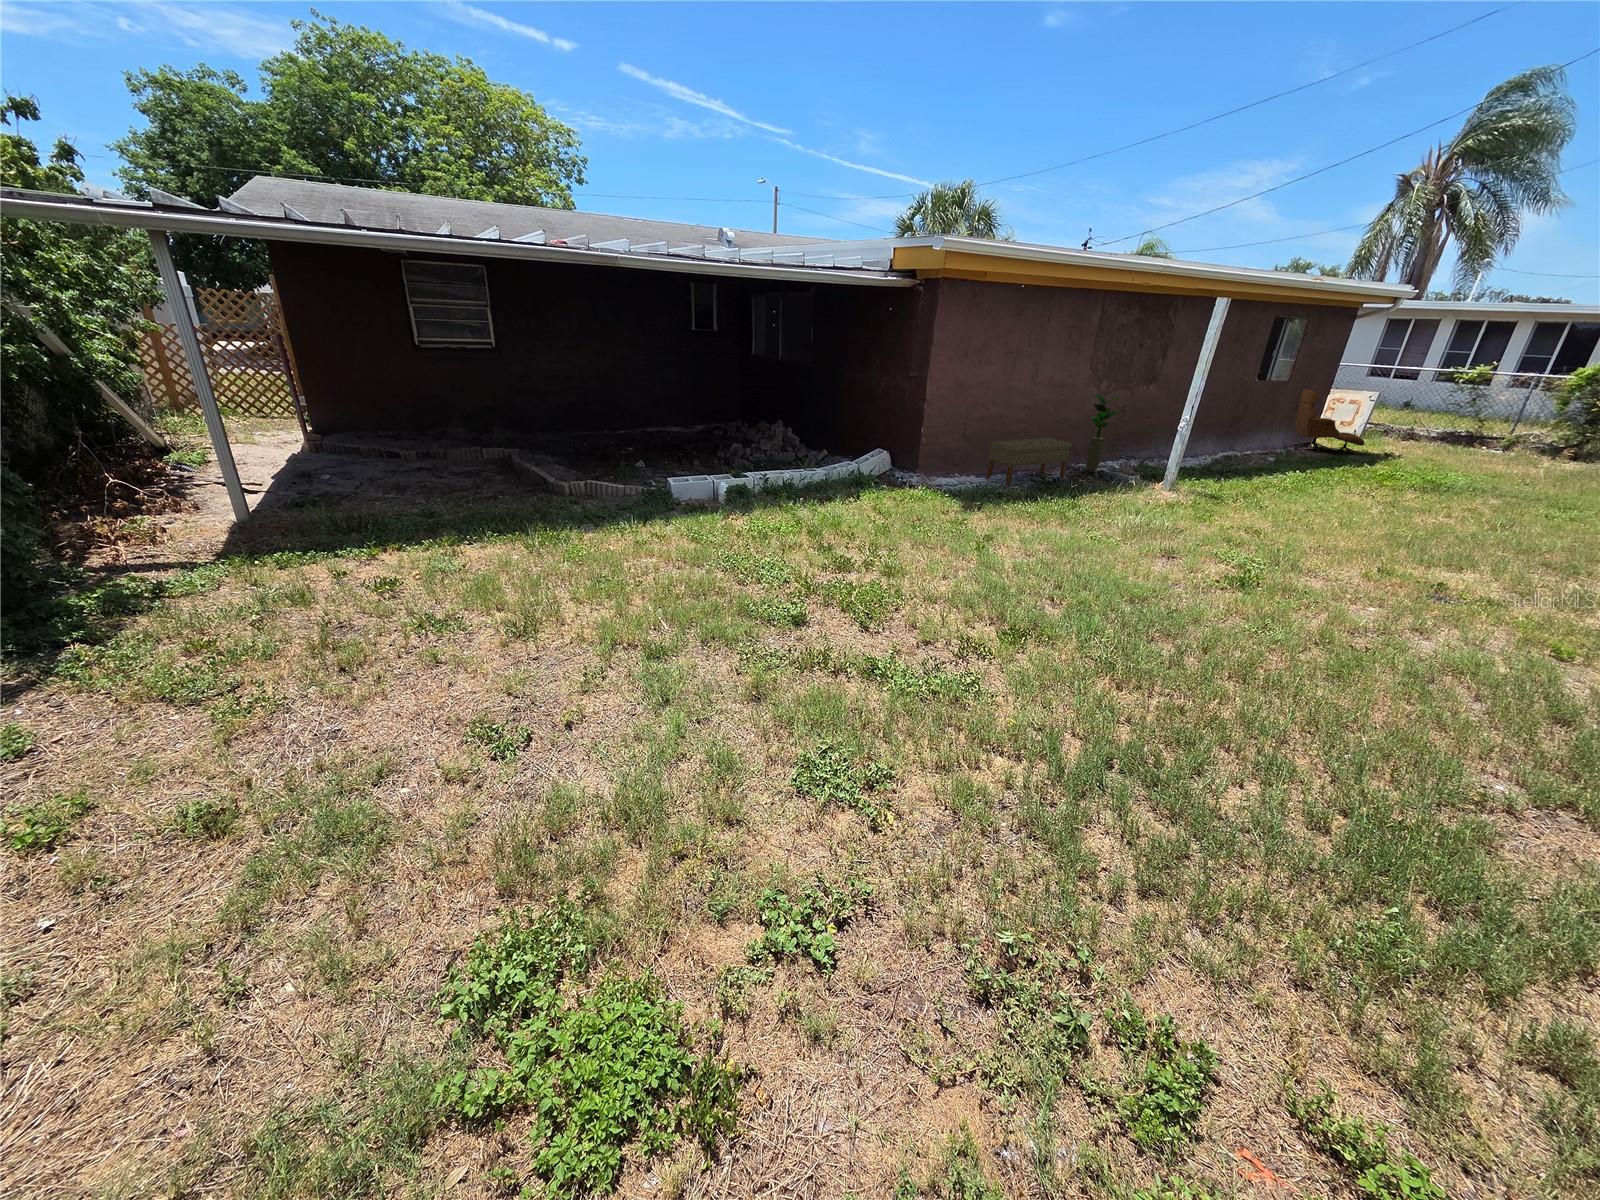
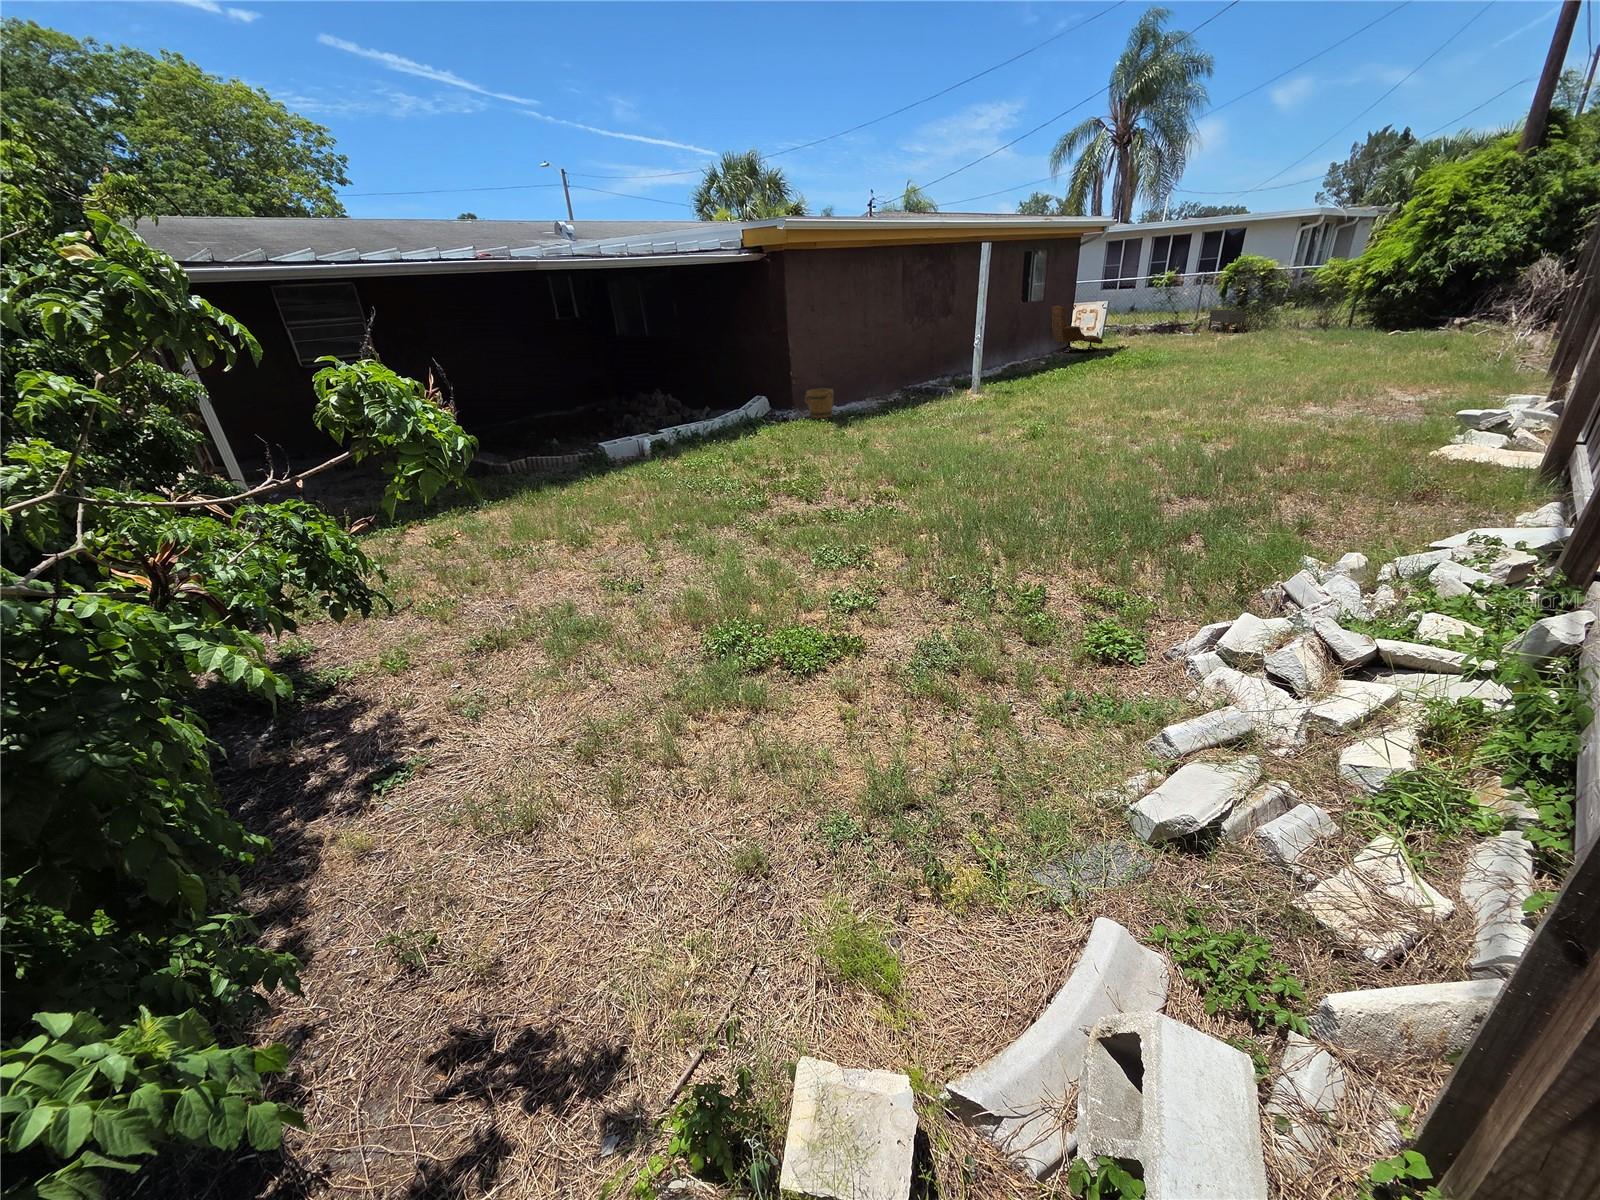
potted plant: present [1086,394,1123,472] -> none [907,329,932,391]
bench: present [986,438,1072,485] -> present [1208,310,1247,333]
bucket: none [935,452,973,490] -> present [805,389,834,418]

